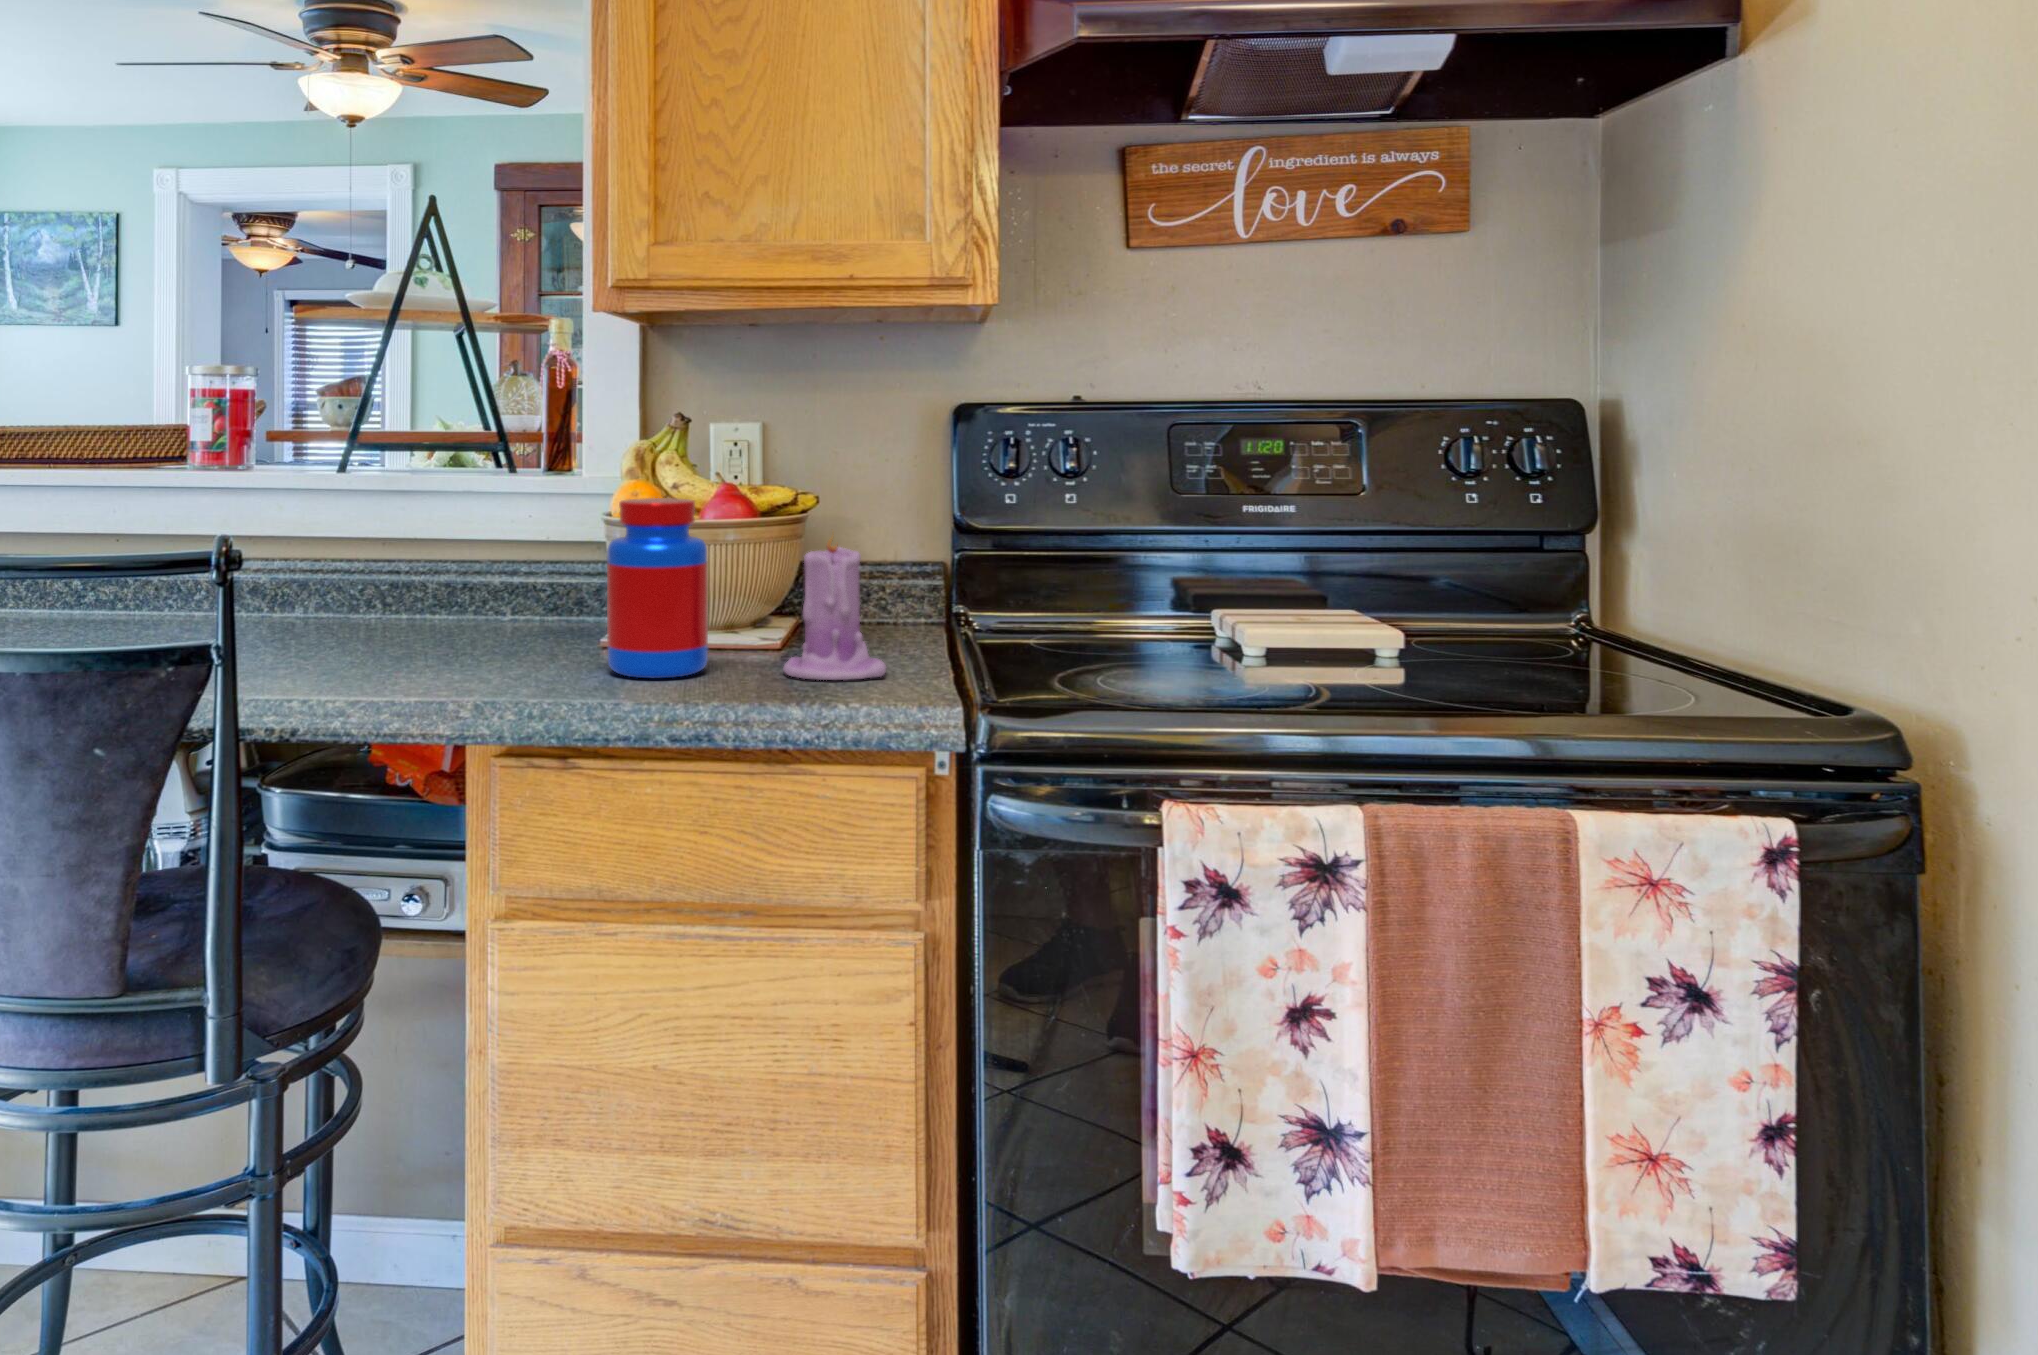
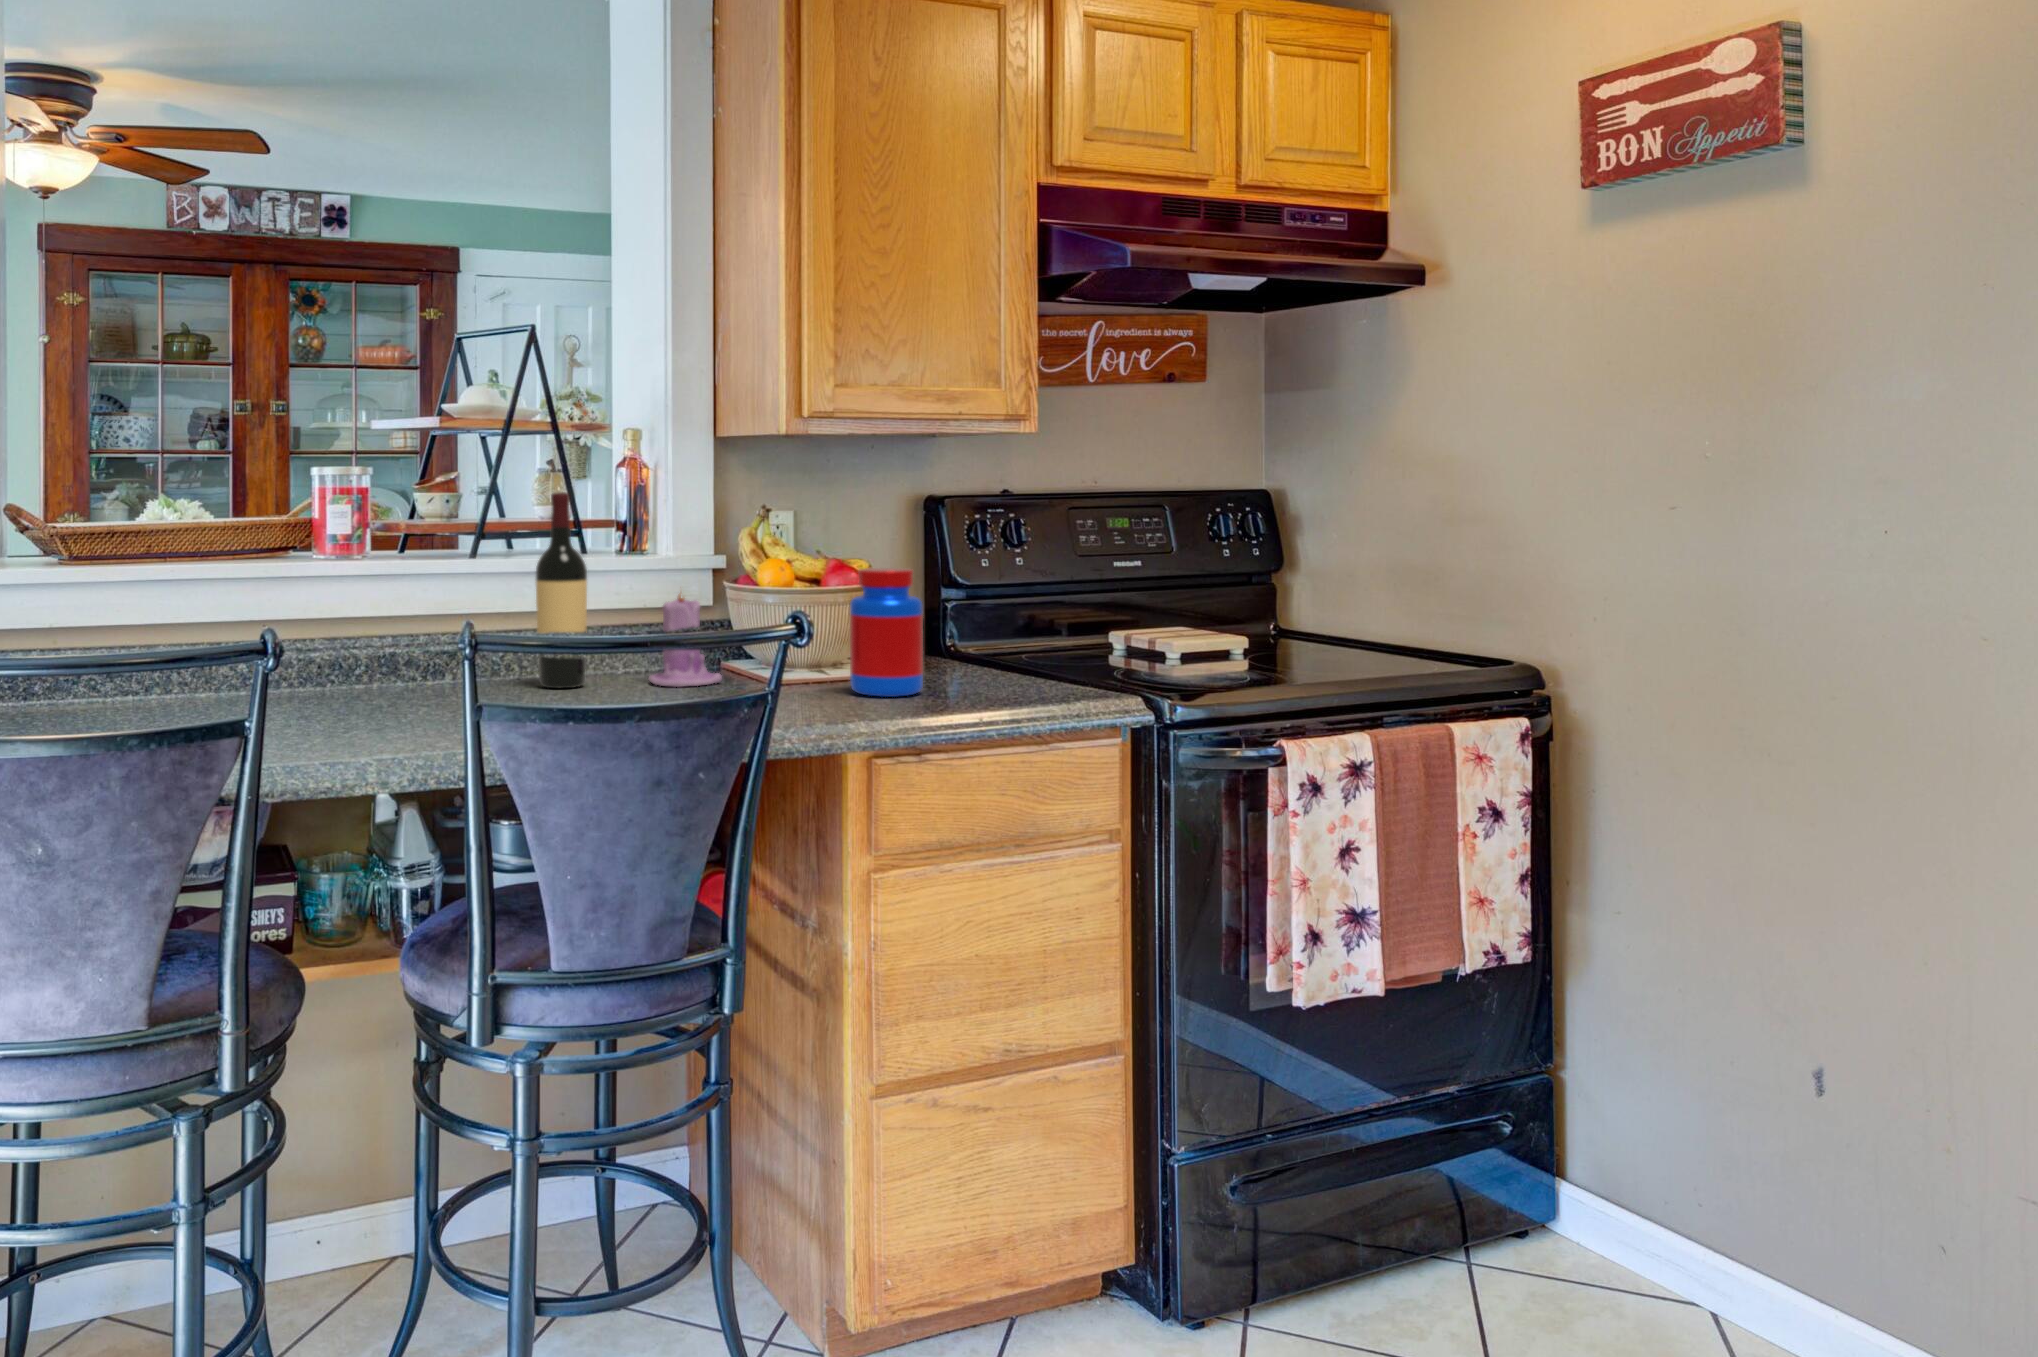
wine bottle: none [347,393,411,631] -> present [536,492,587,688]
candle: present [783,536,887,680] -> present [649,593,722,687]

